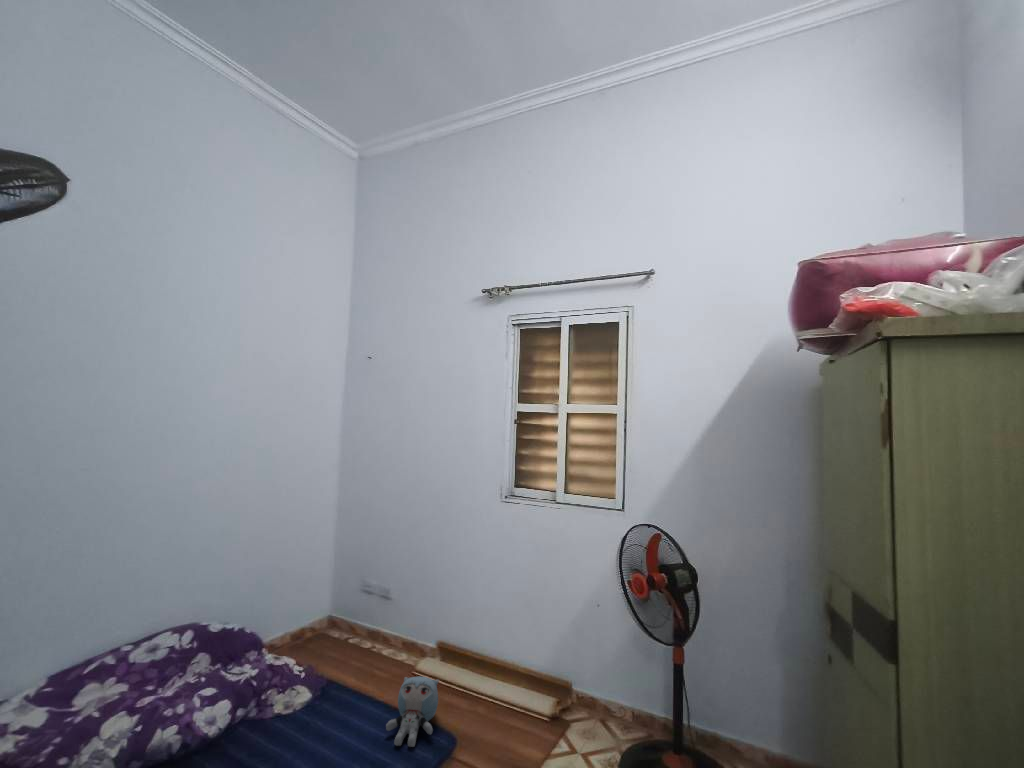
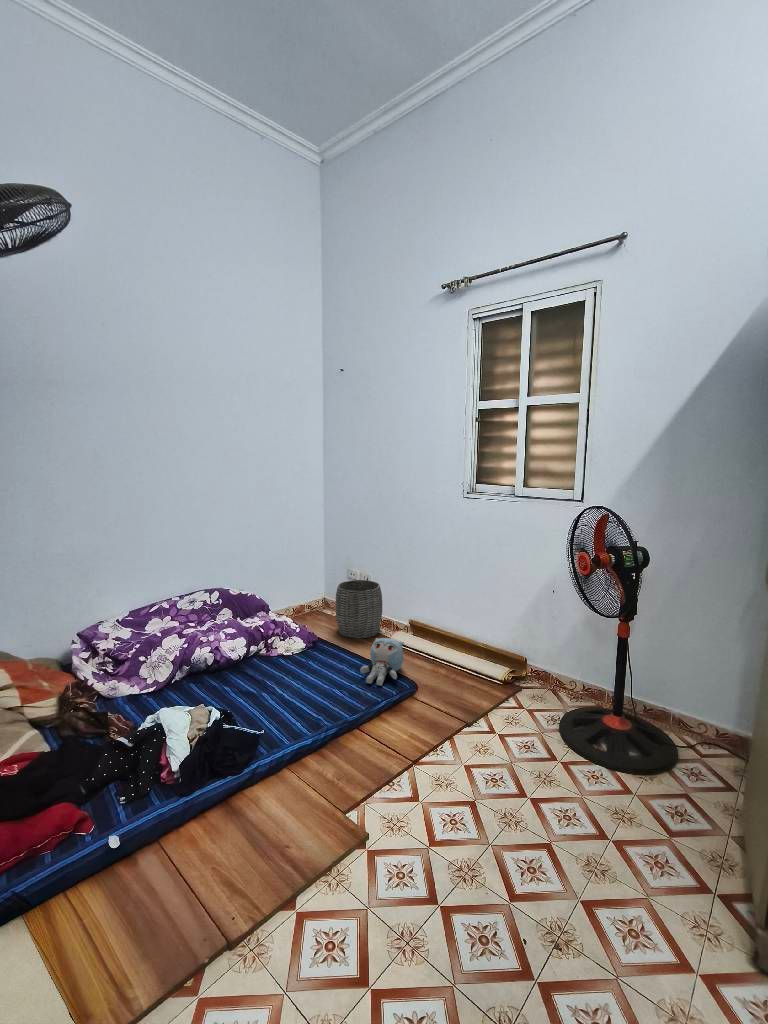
woven basket: none [349,595,407,674] -> present [336,580,382,638]

